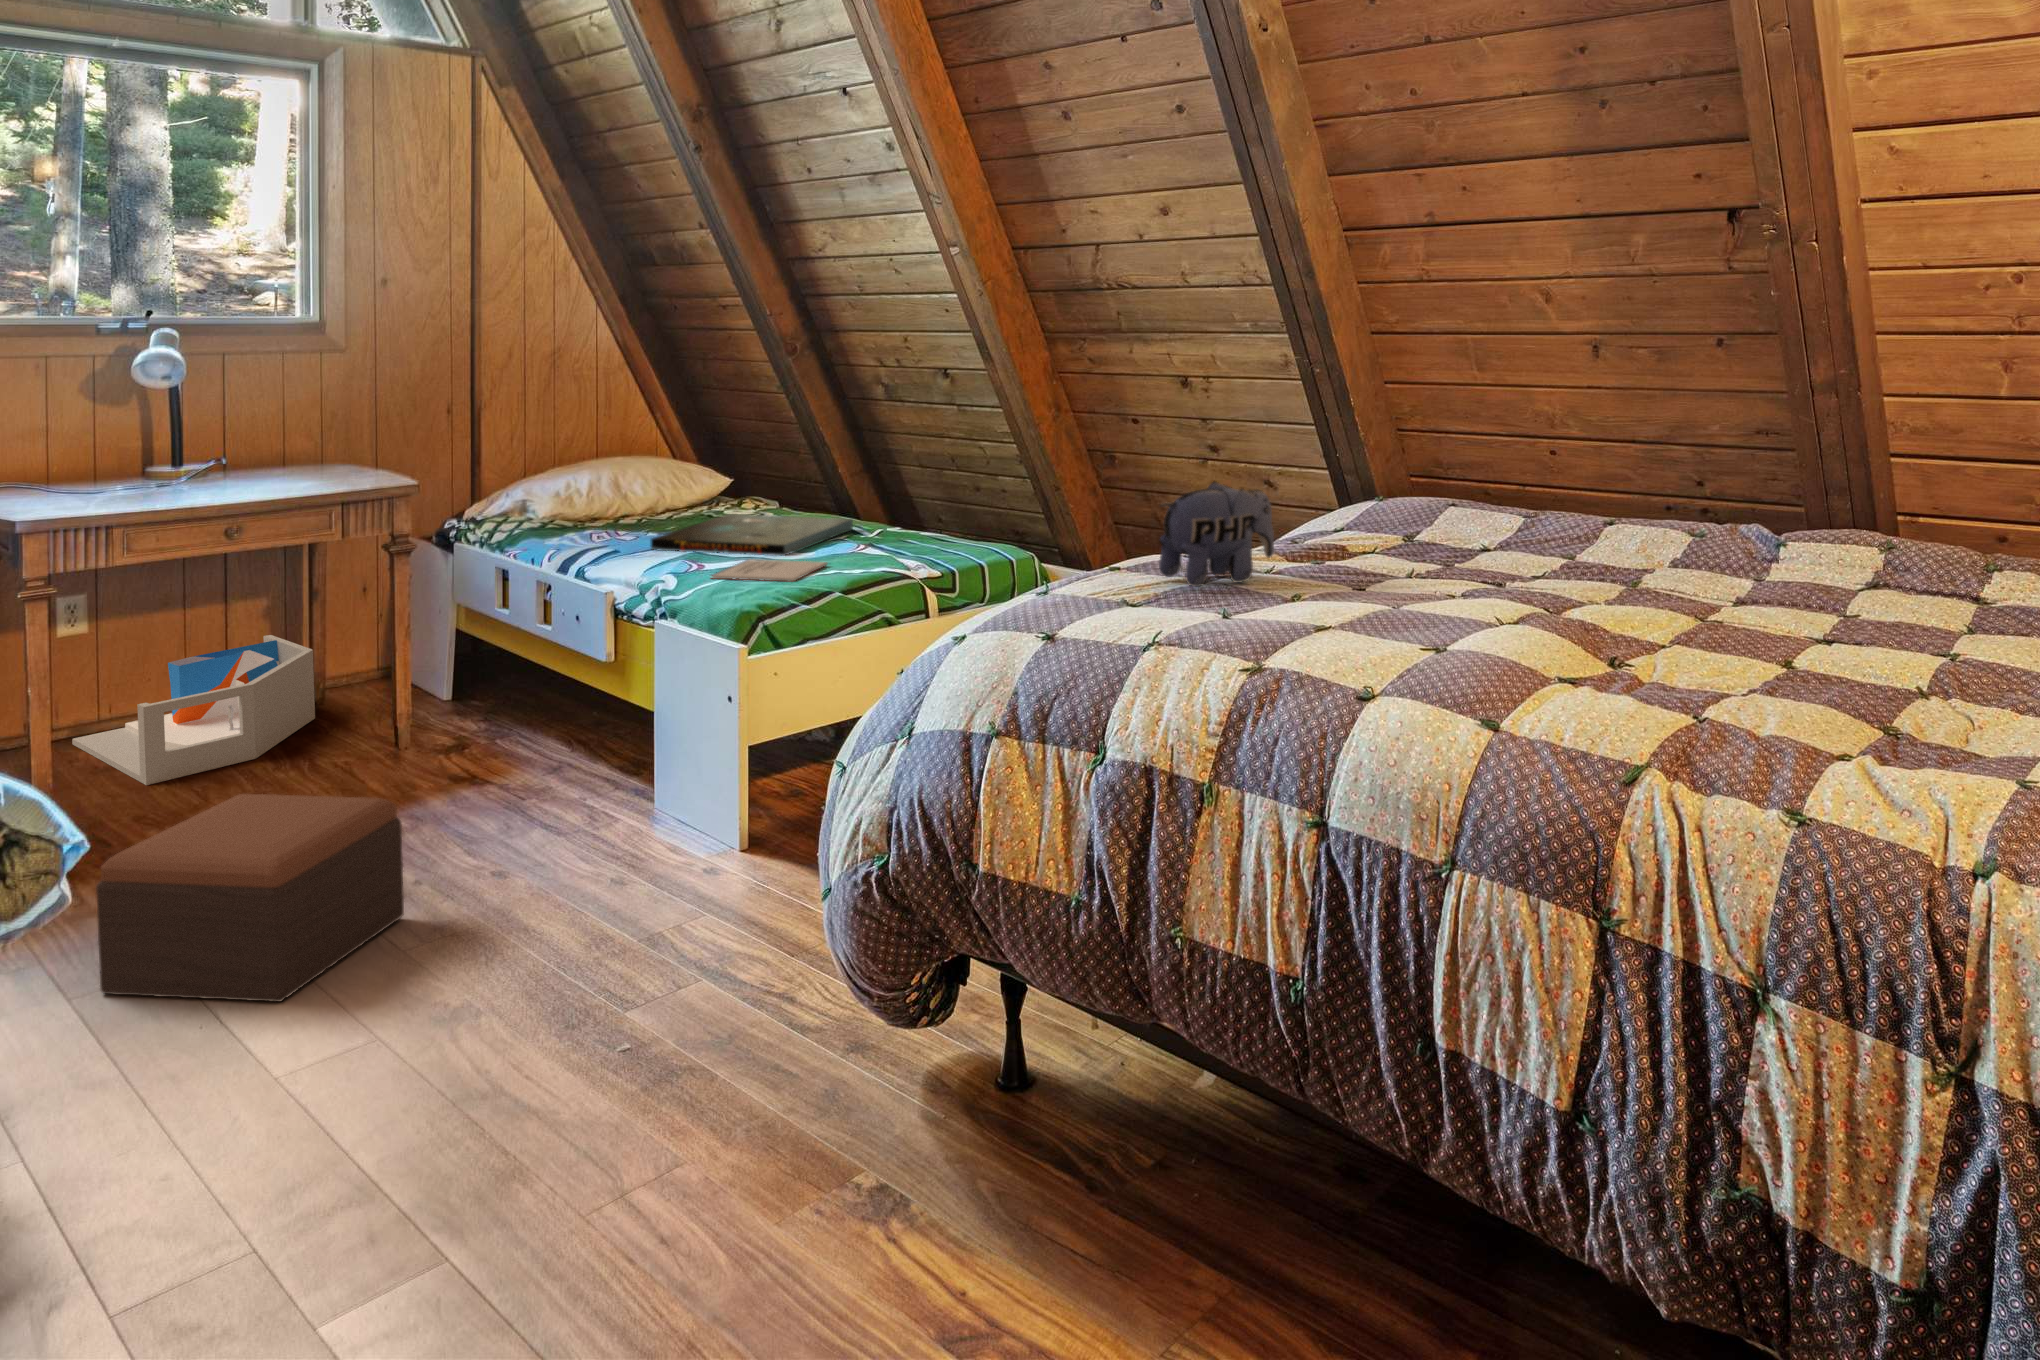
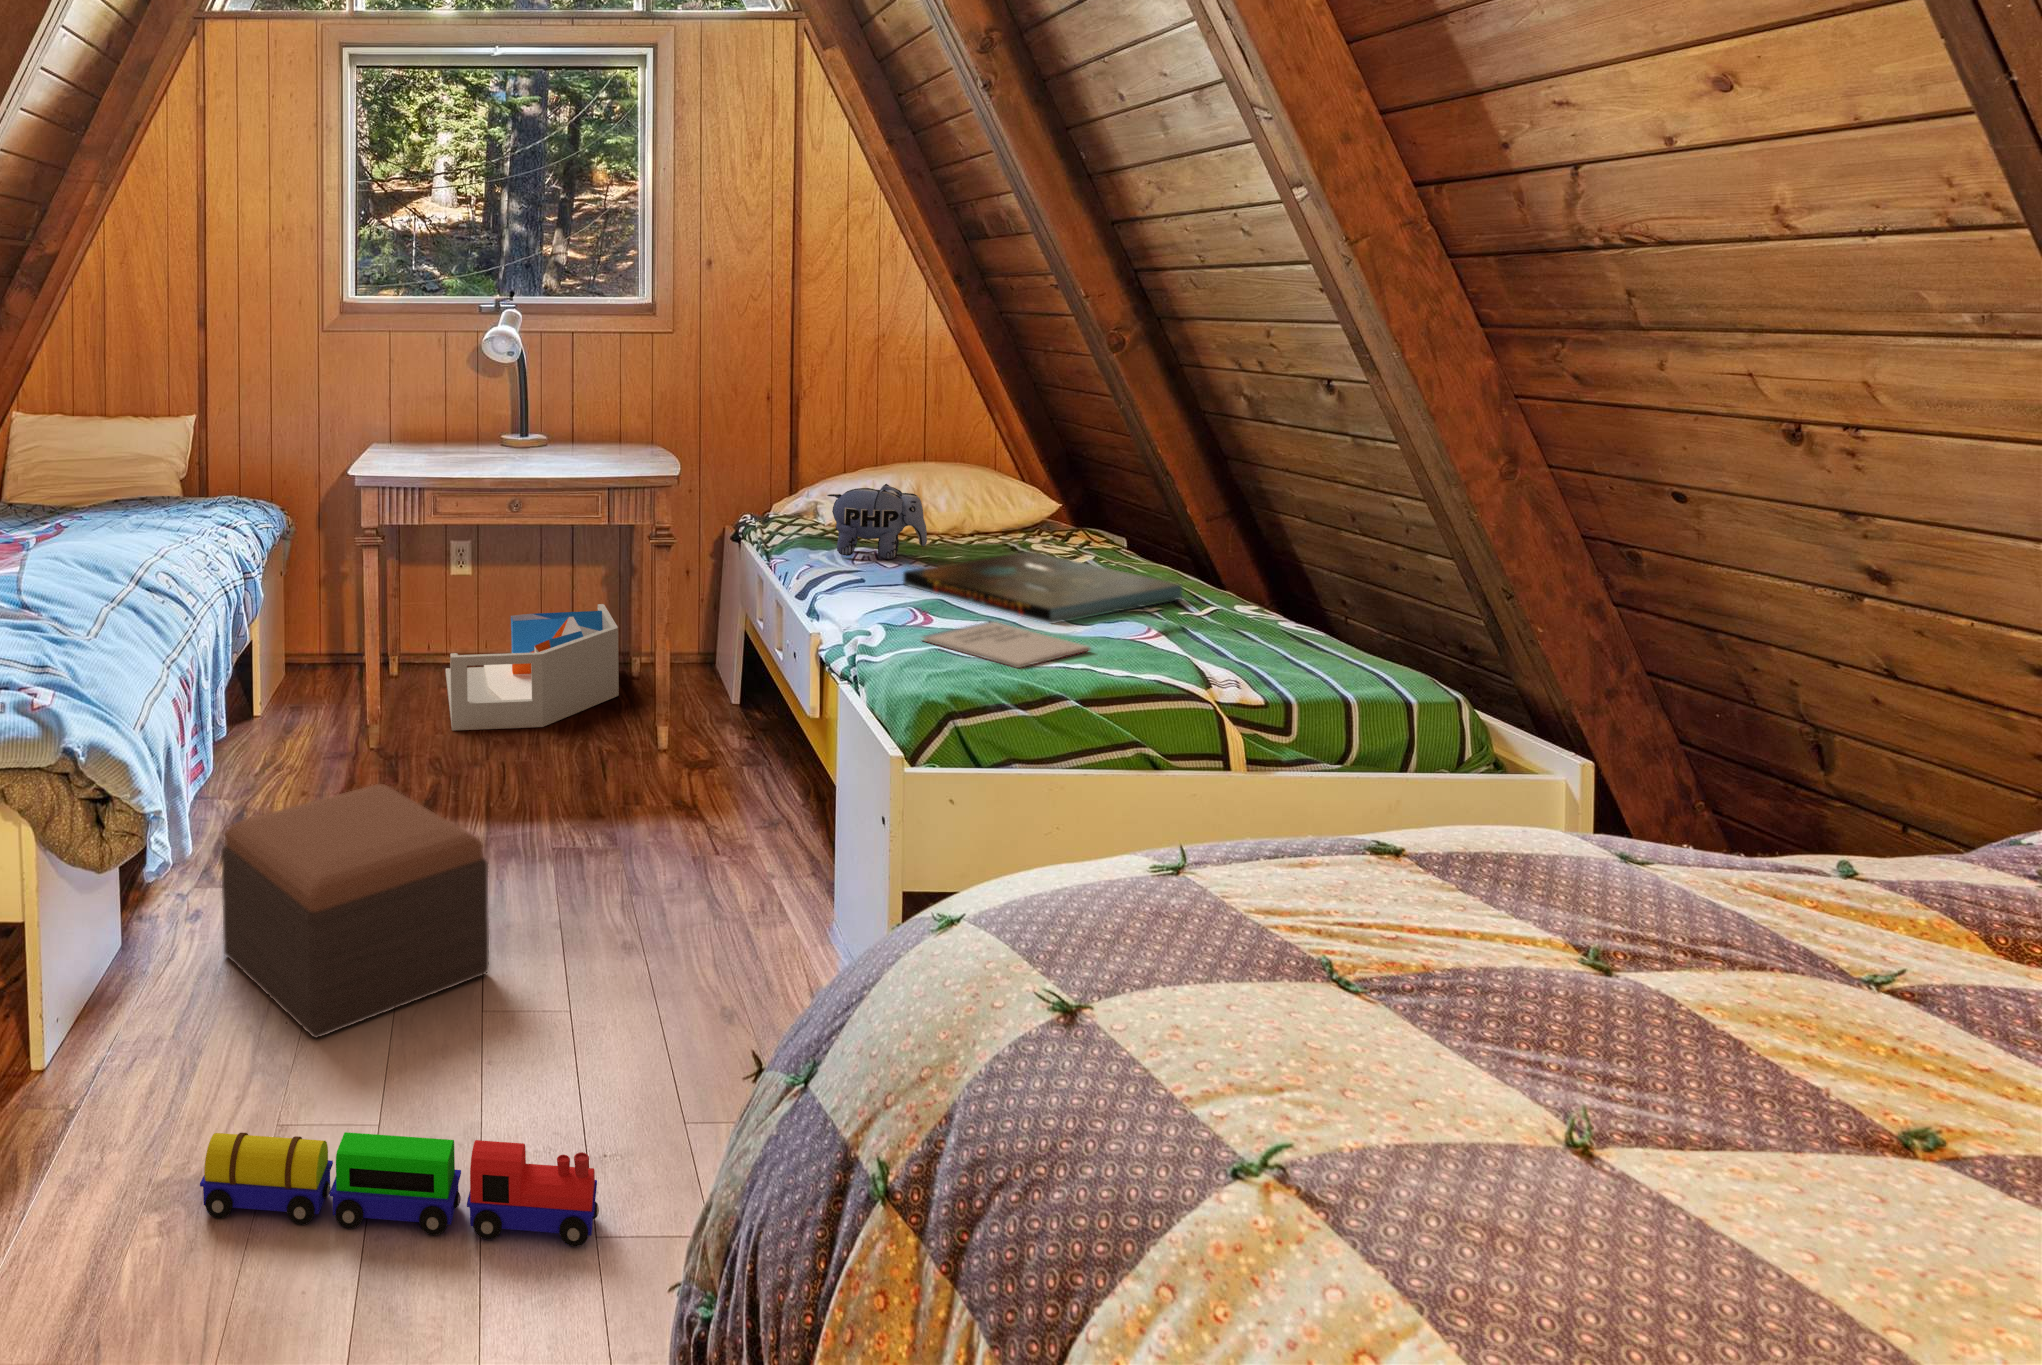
plush toy: present [1159,481,1274,587] -> present [827,484,927,559]
toy train: none [296,943,641,1107] -> present [200,1132,599,1247]

